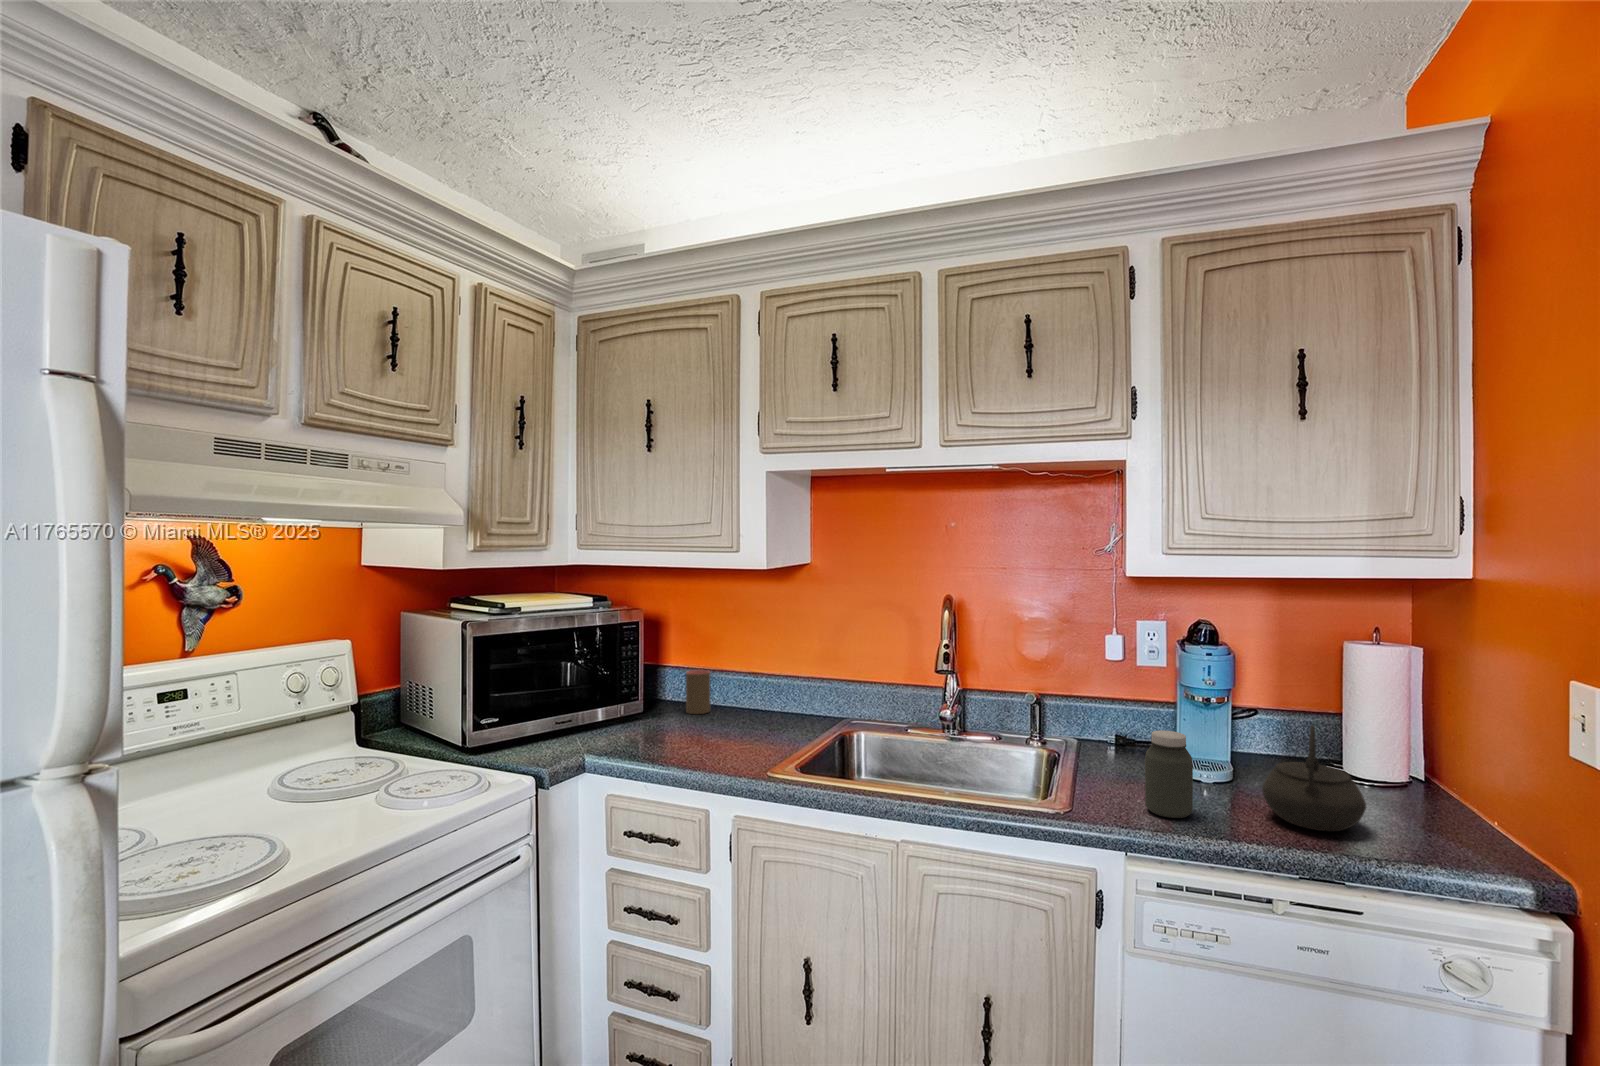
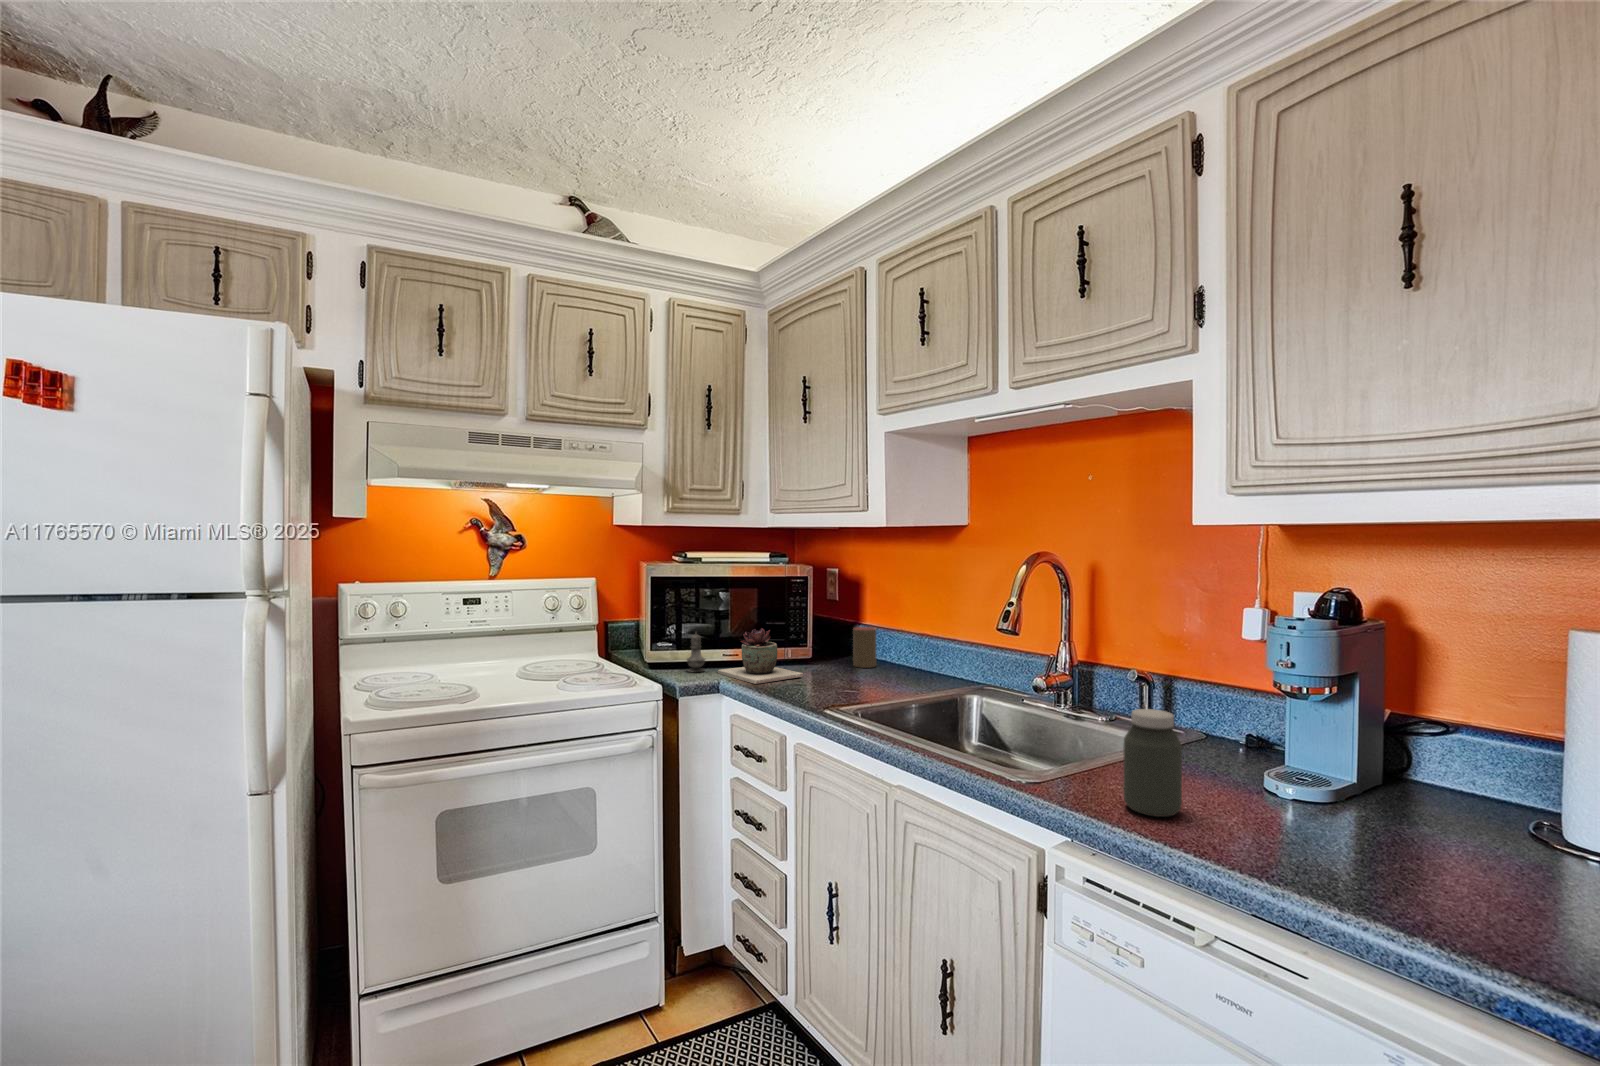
succulent plant: none [566,686,669,753] -> present [718,628,803,684]
salt shaker: none [522,699,547,750] -> present [687,633,705,672]
kettle: present [1262,725,1366,831] -> none [1269,723,1417,874]

